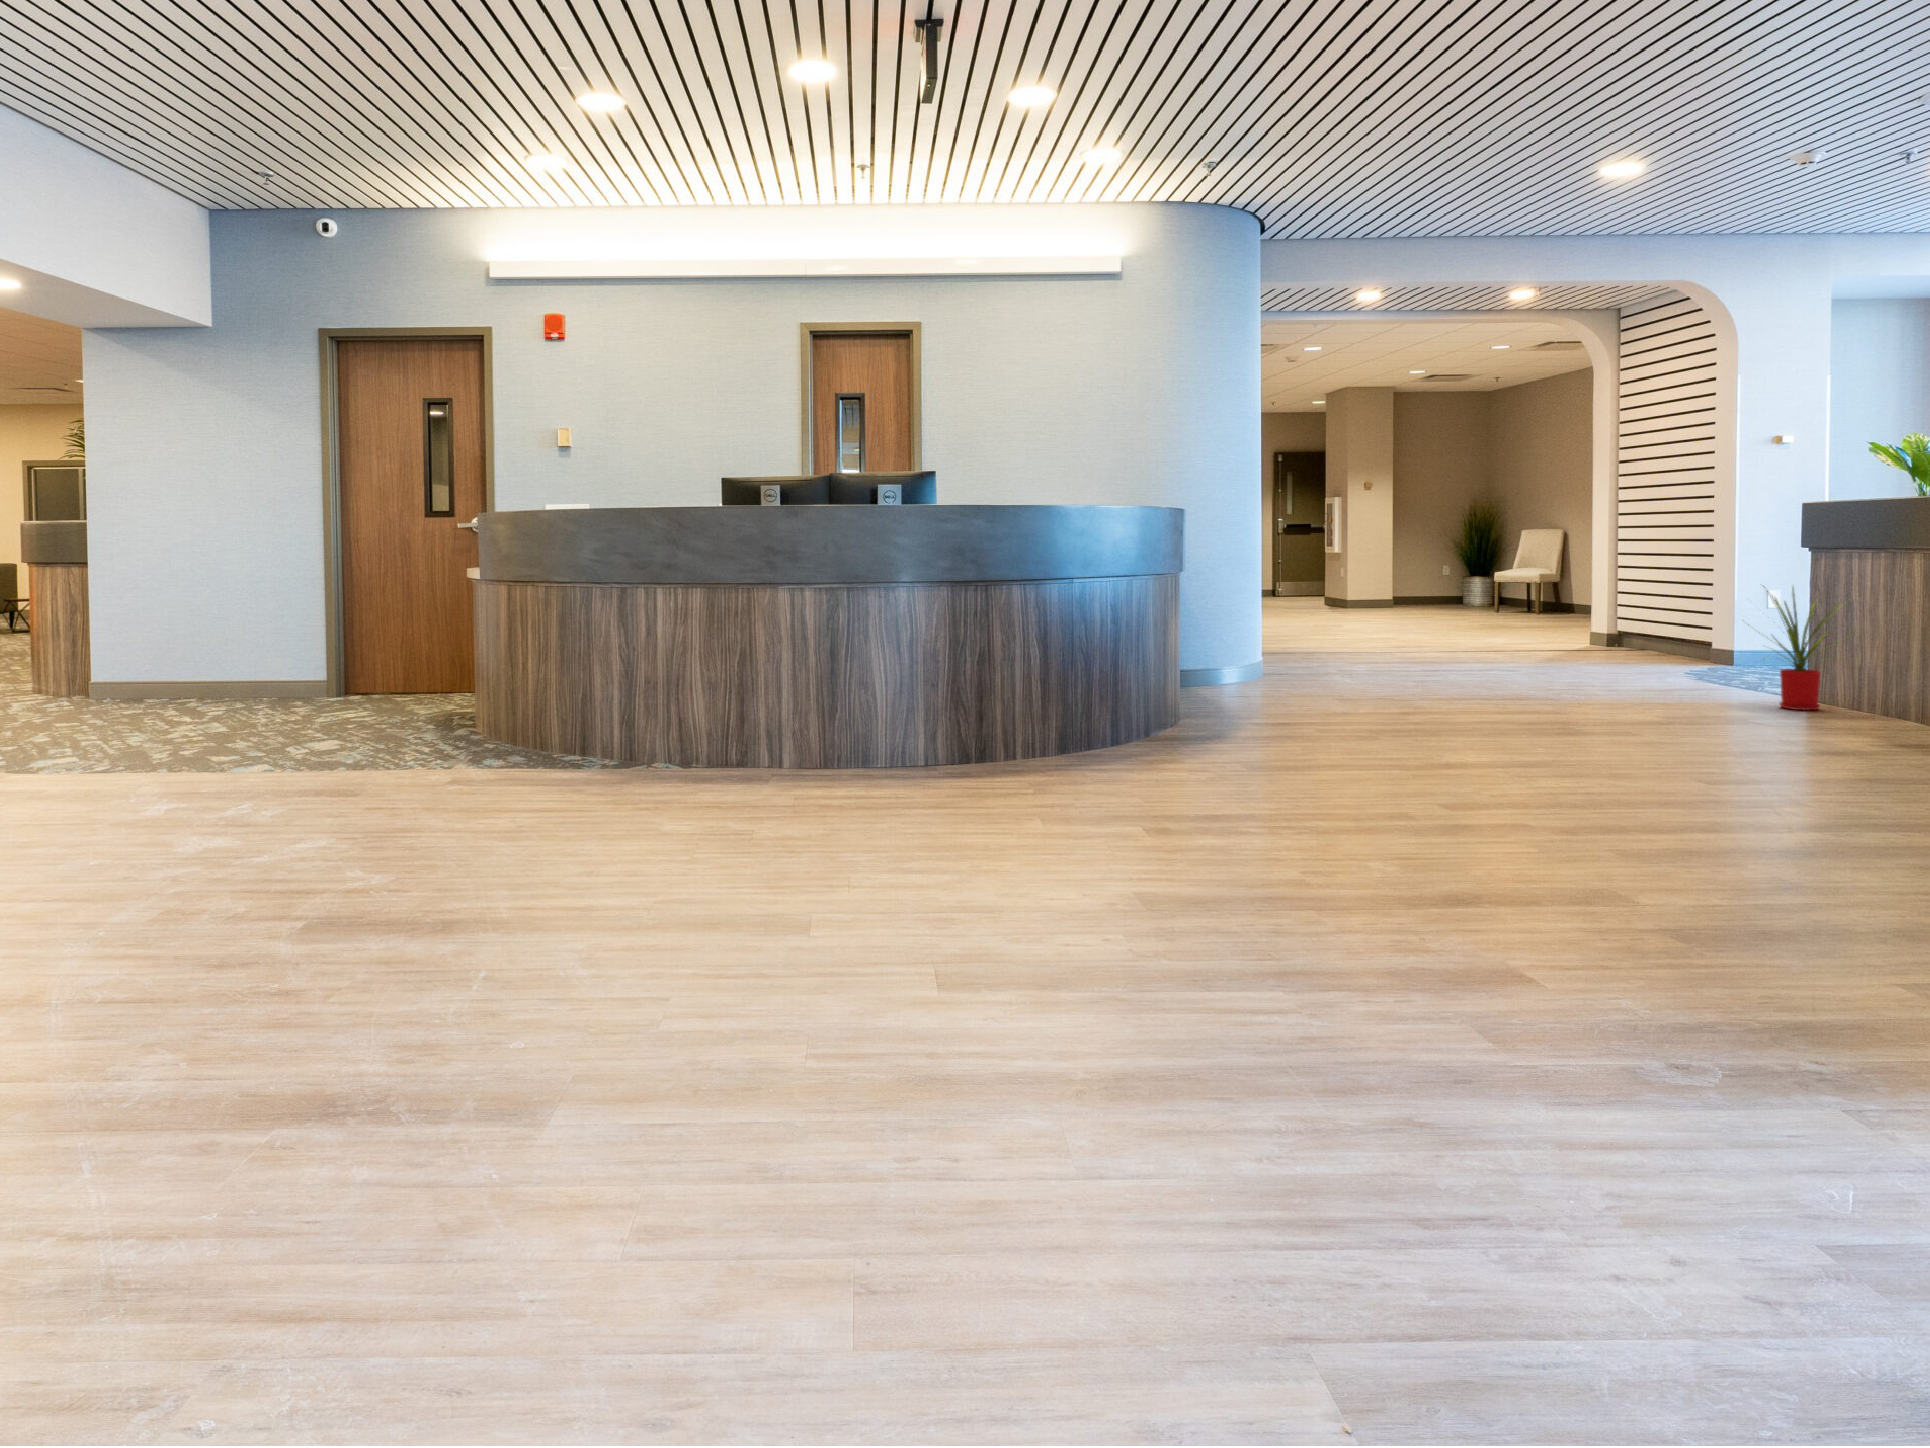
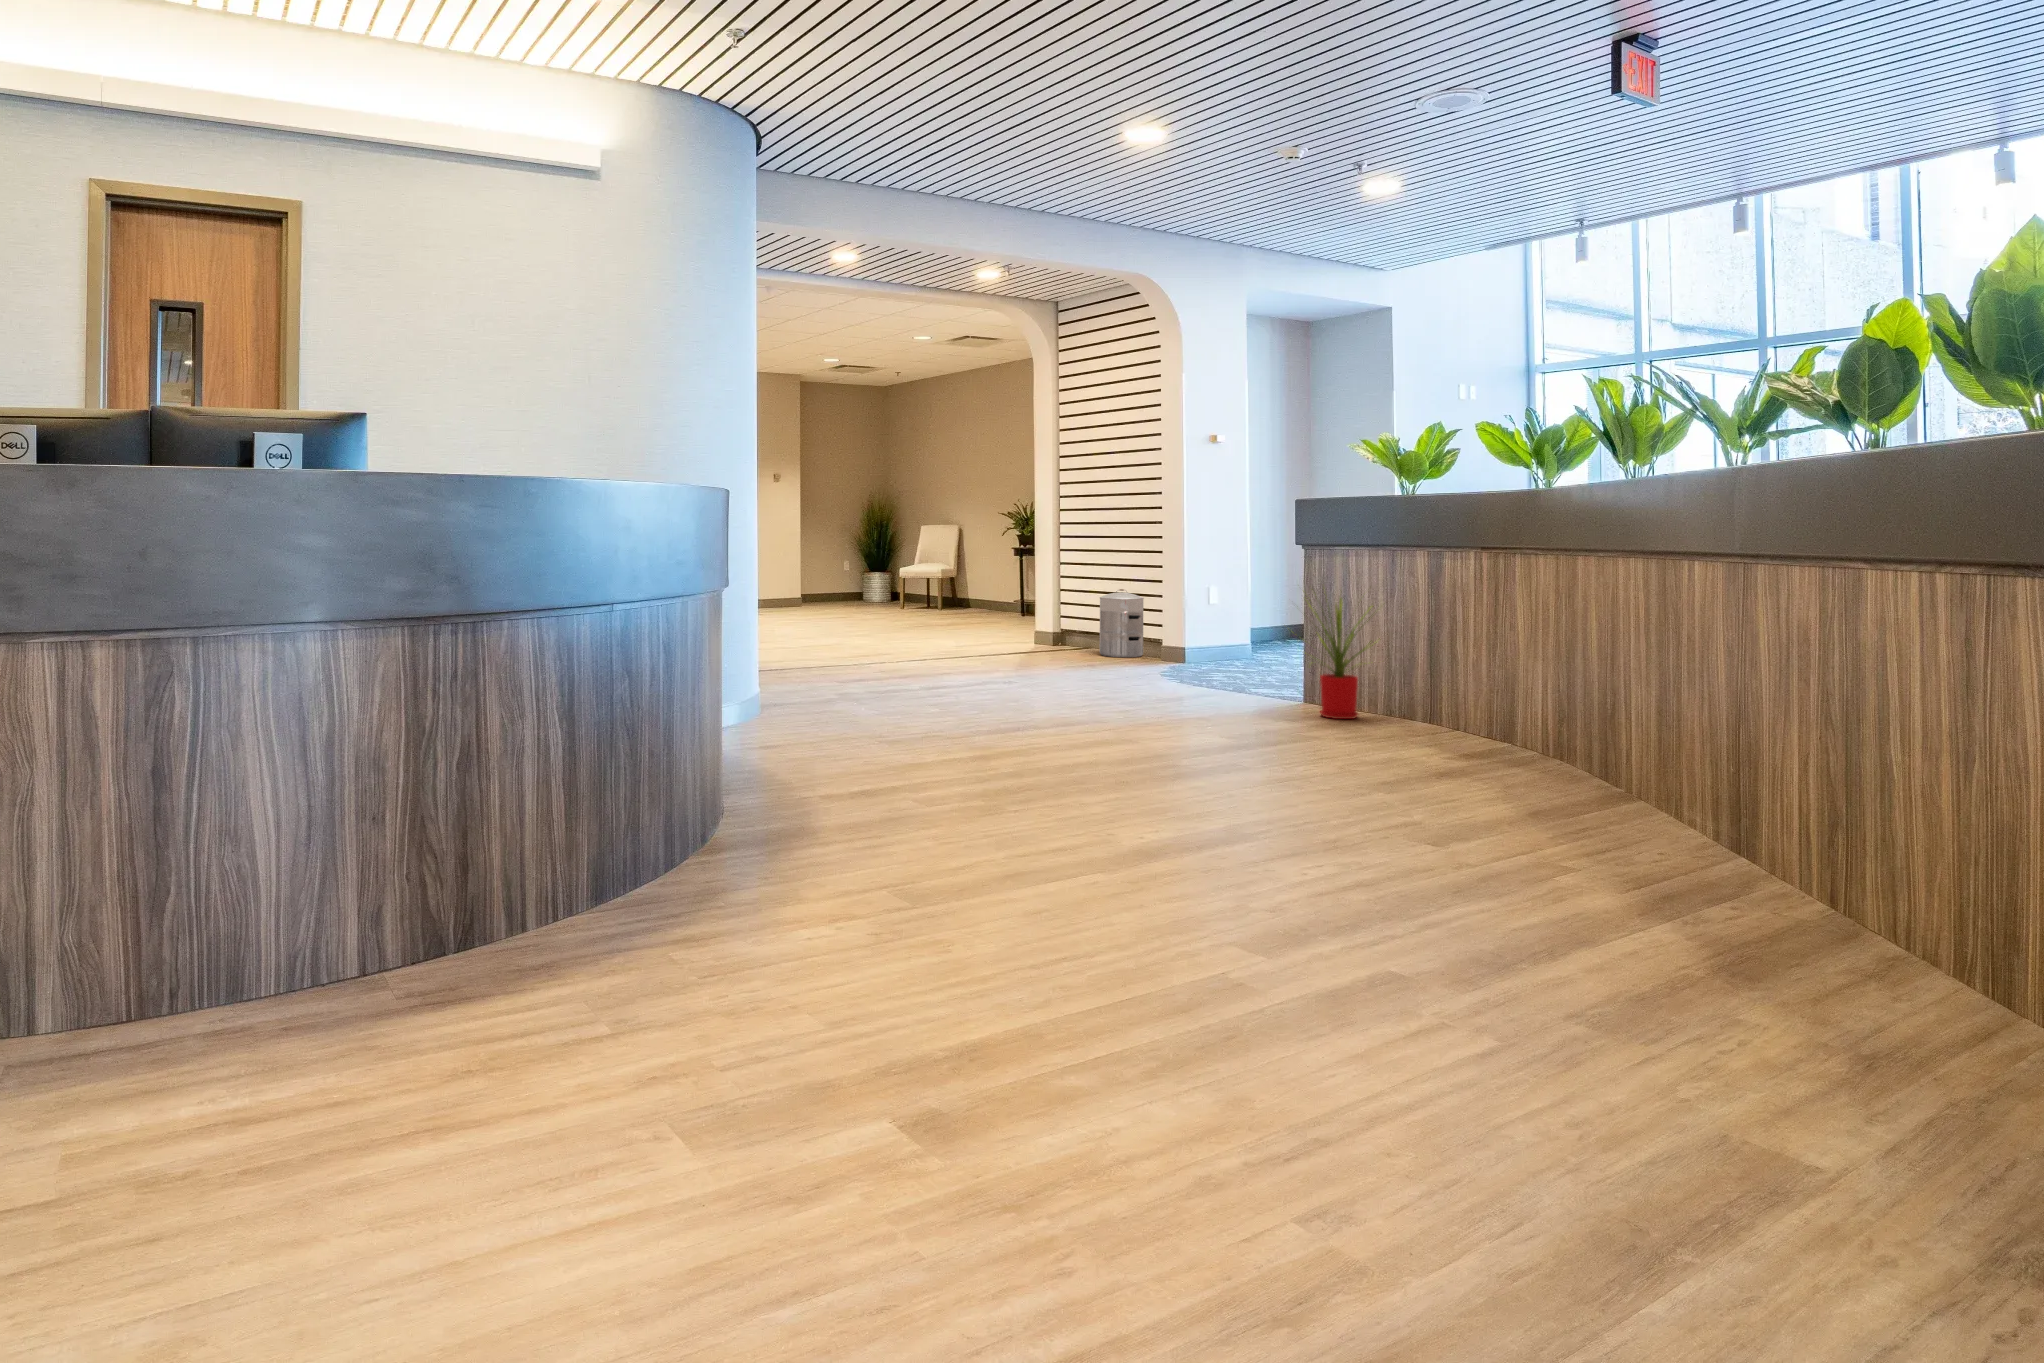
waste bin: none [1642,592,1691,659] -> present [1100,589,1144,657]

